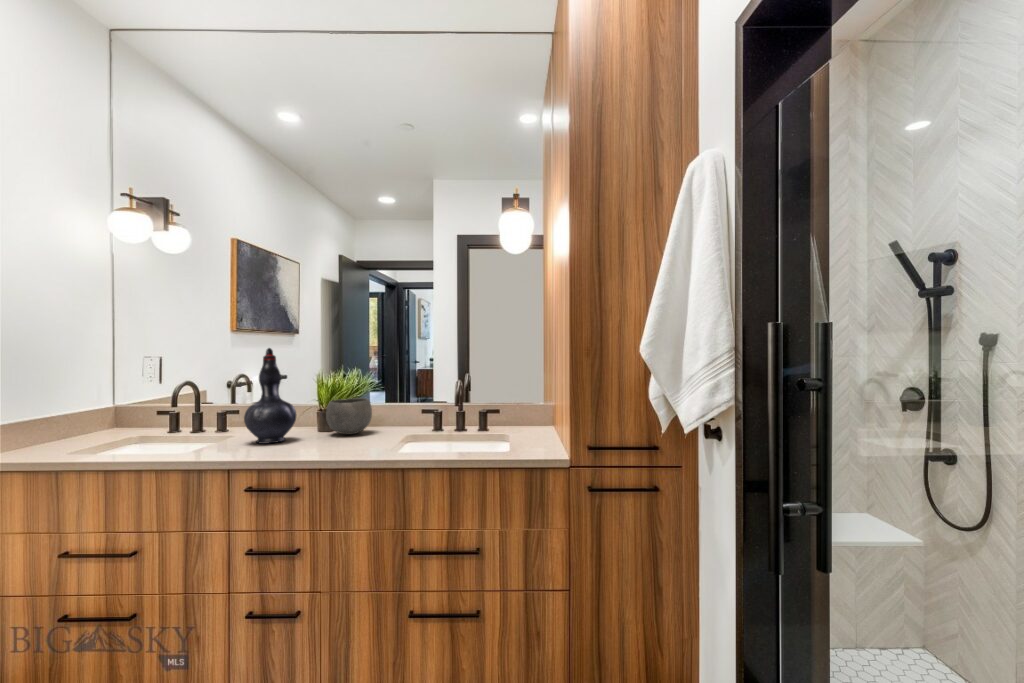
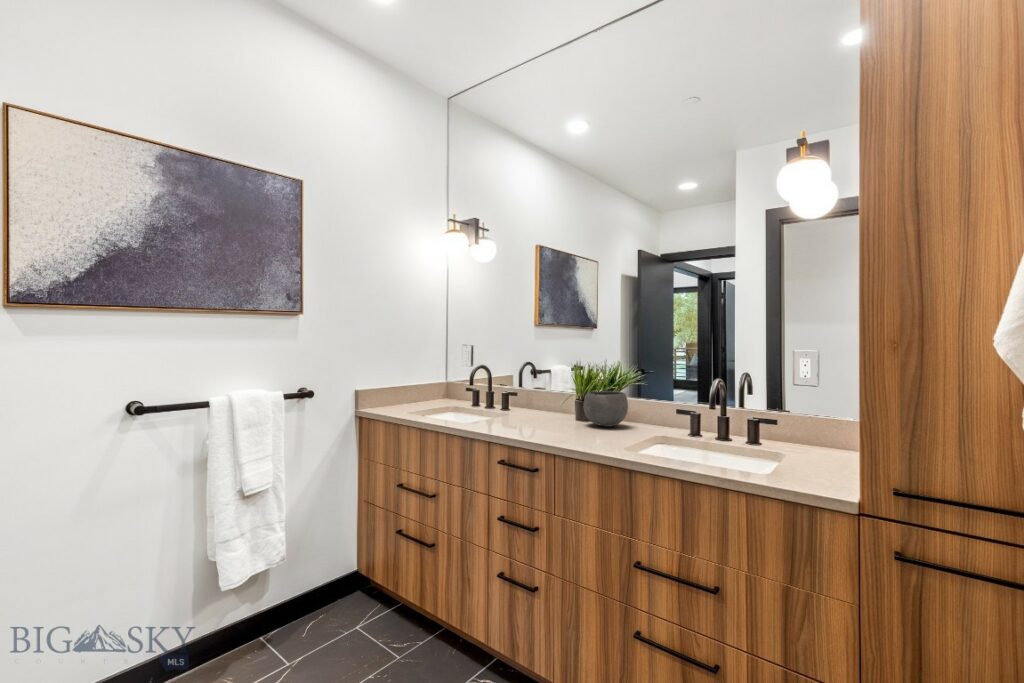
decorative vase: present [244,348,296,444] -> none [513,338,556,425]

